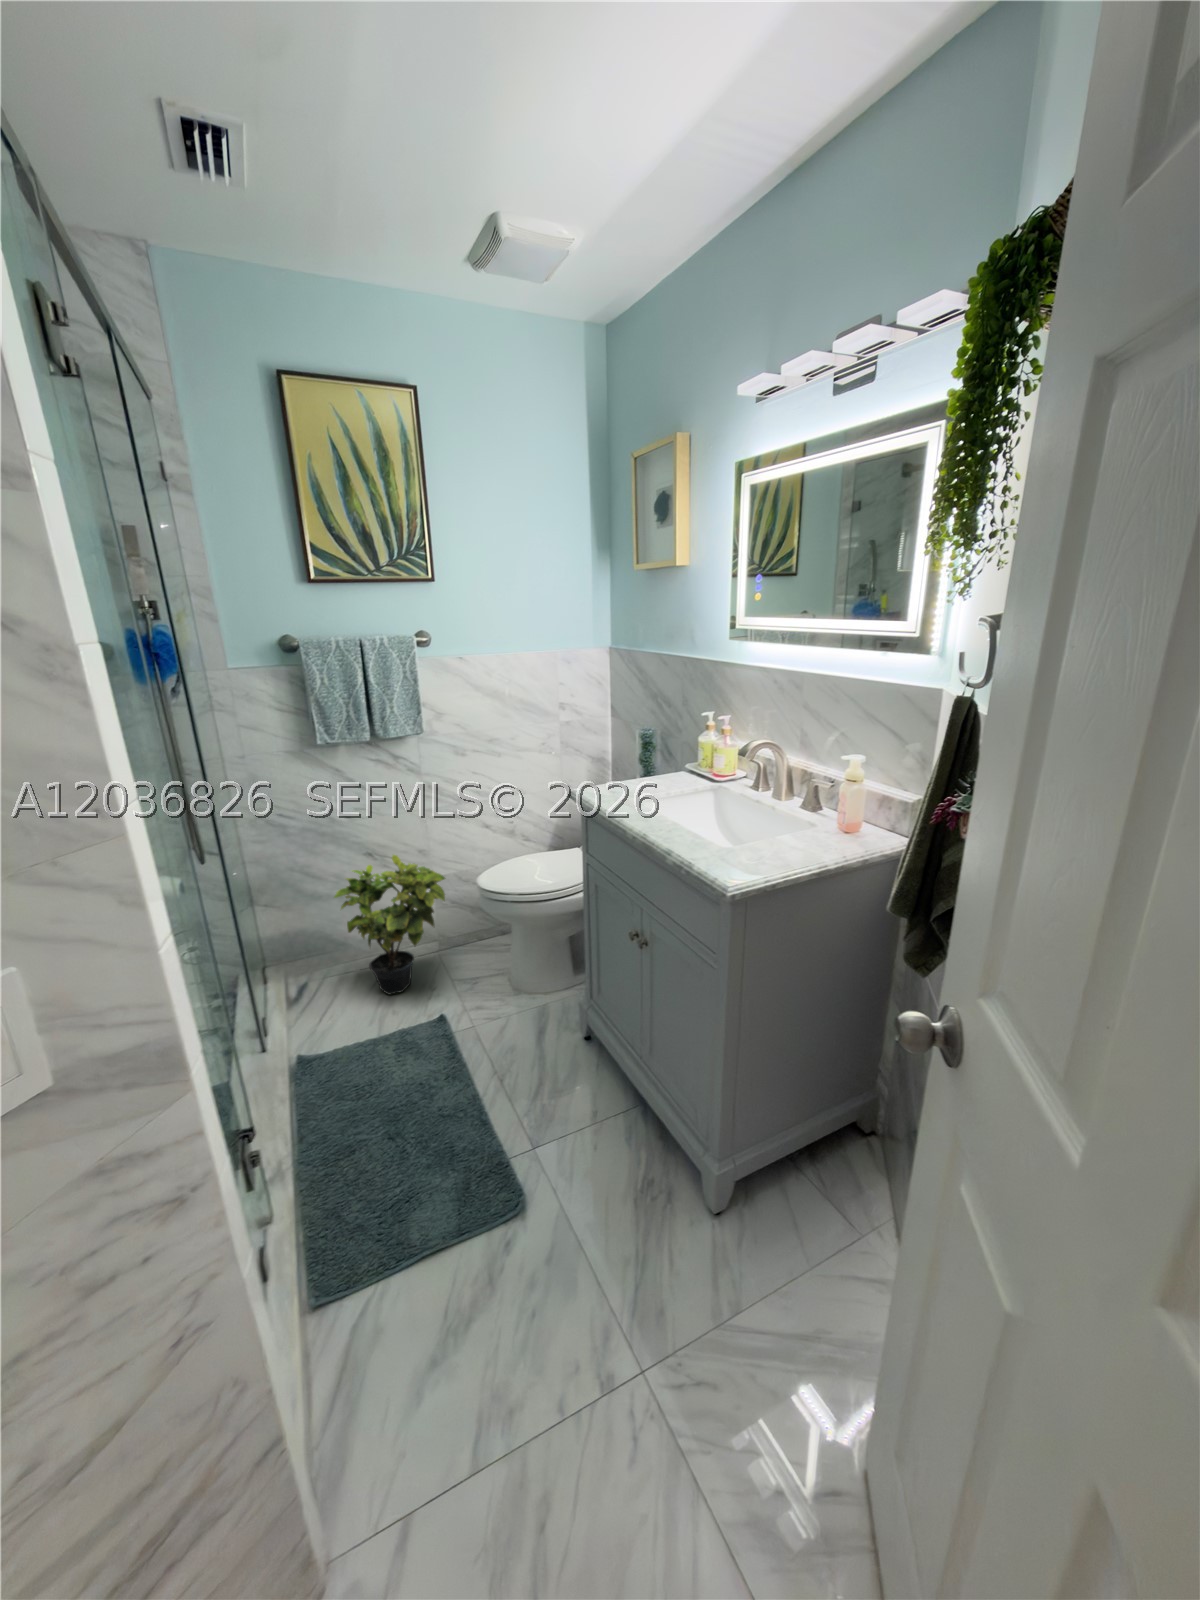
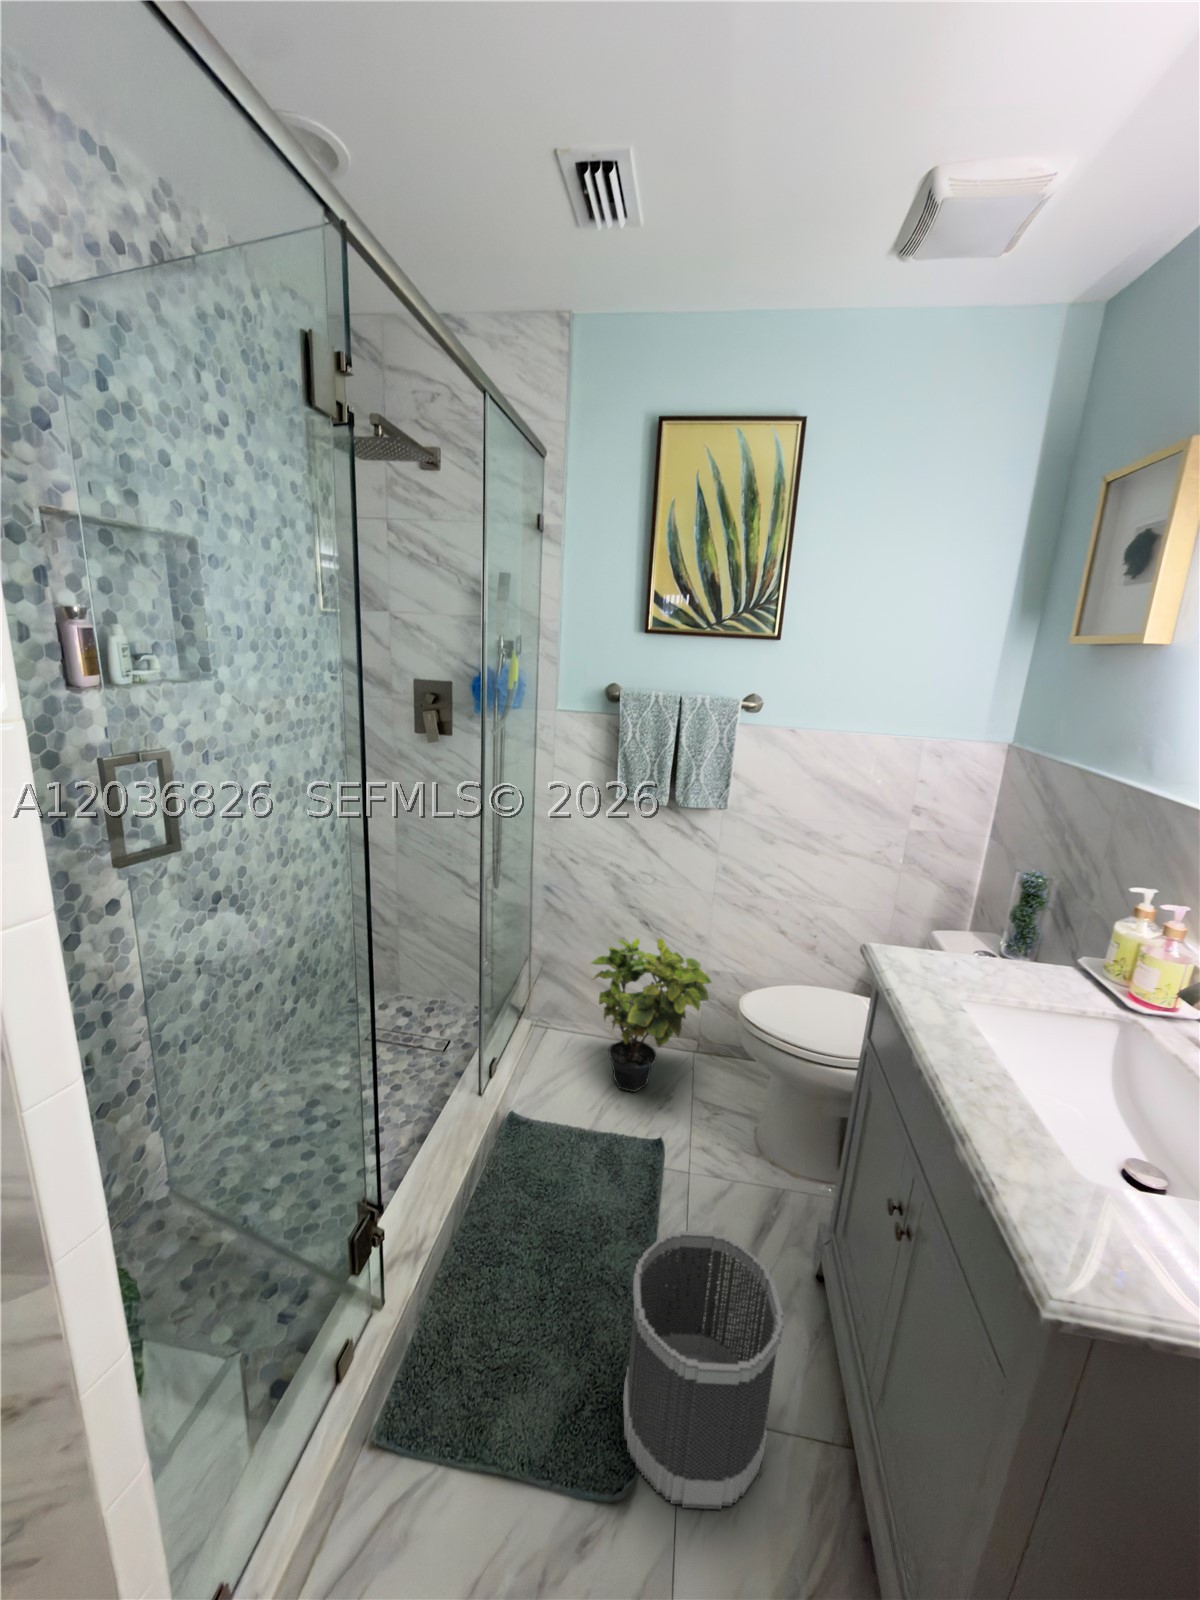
wastebasket: none [481,1020,593,1195] -> present [623,1231,784,1509]

